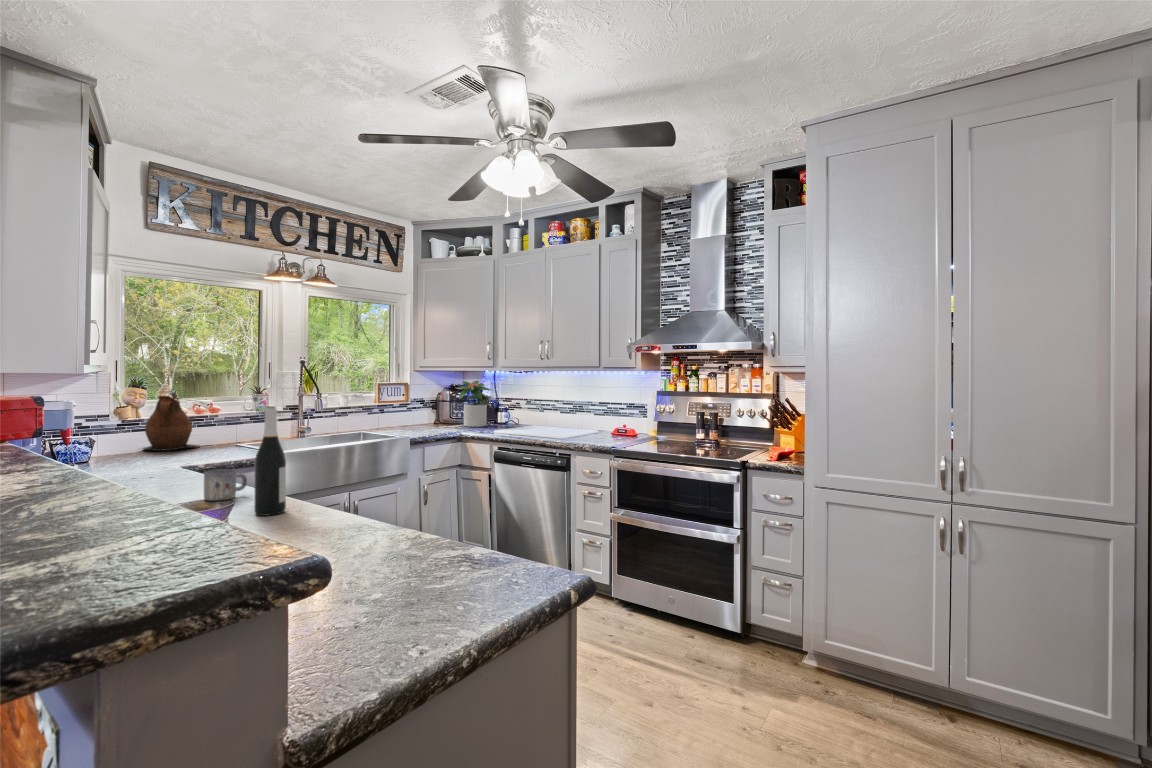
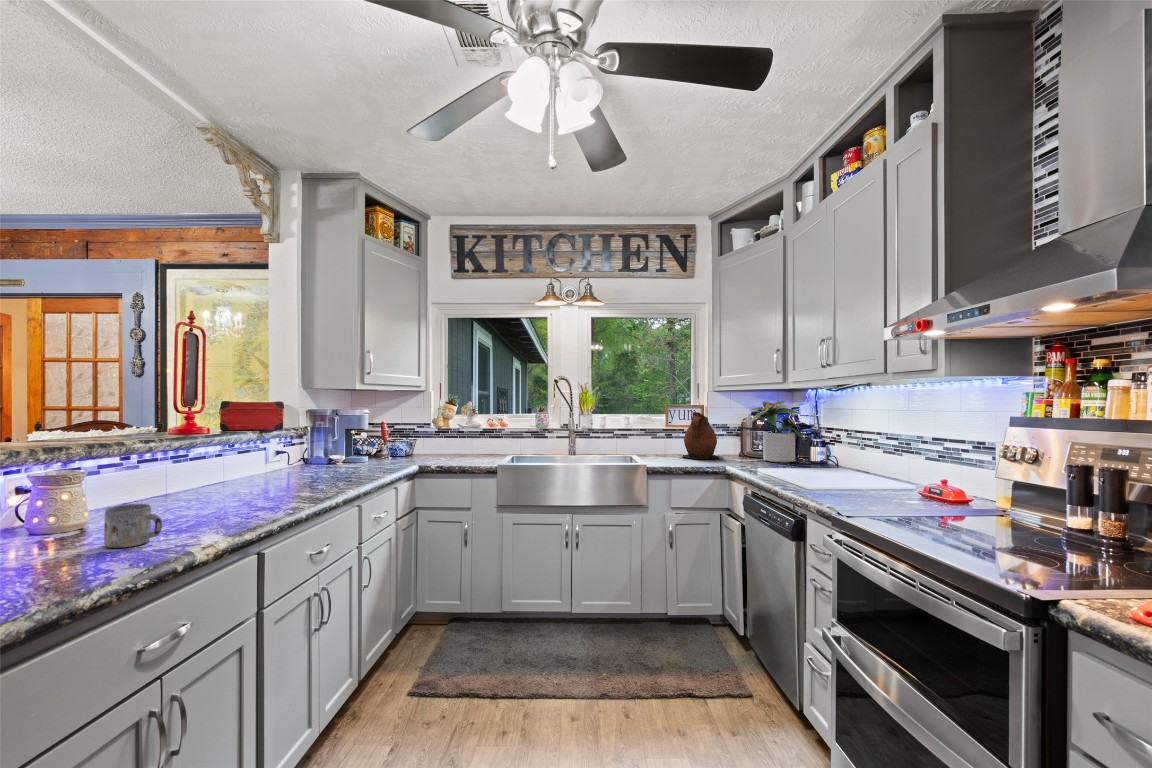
ceramic pitcher: present [142,396,200,451] -> present [682,412,723,459]
wine bottle: present [254,406,286,516] -> none [215,414,246,516]
mug: present [204,469,247,501] -> present [104,504,162,548]

